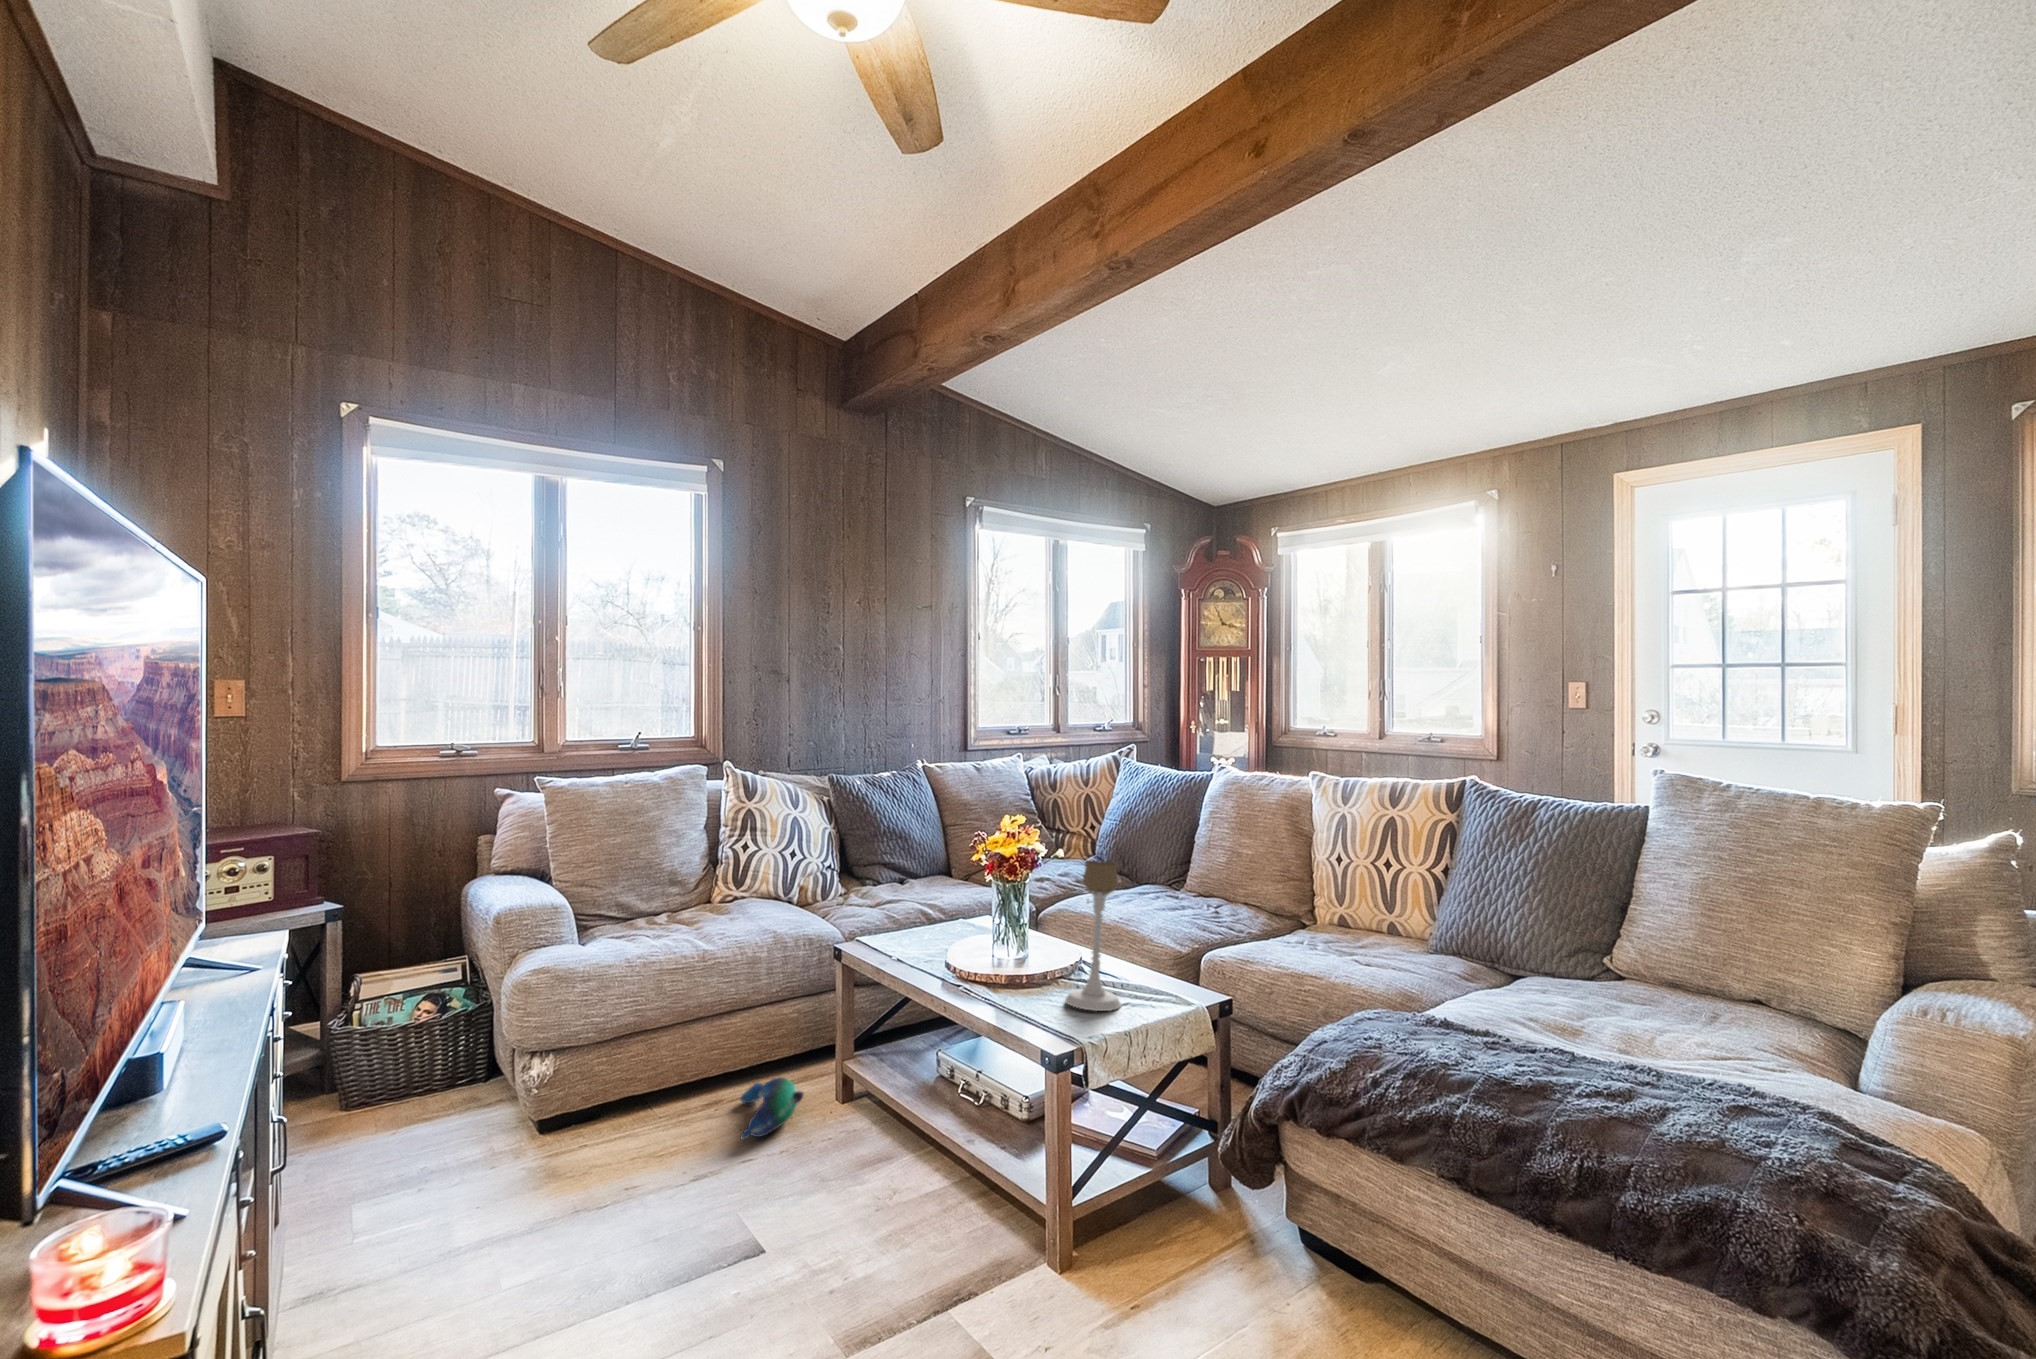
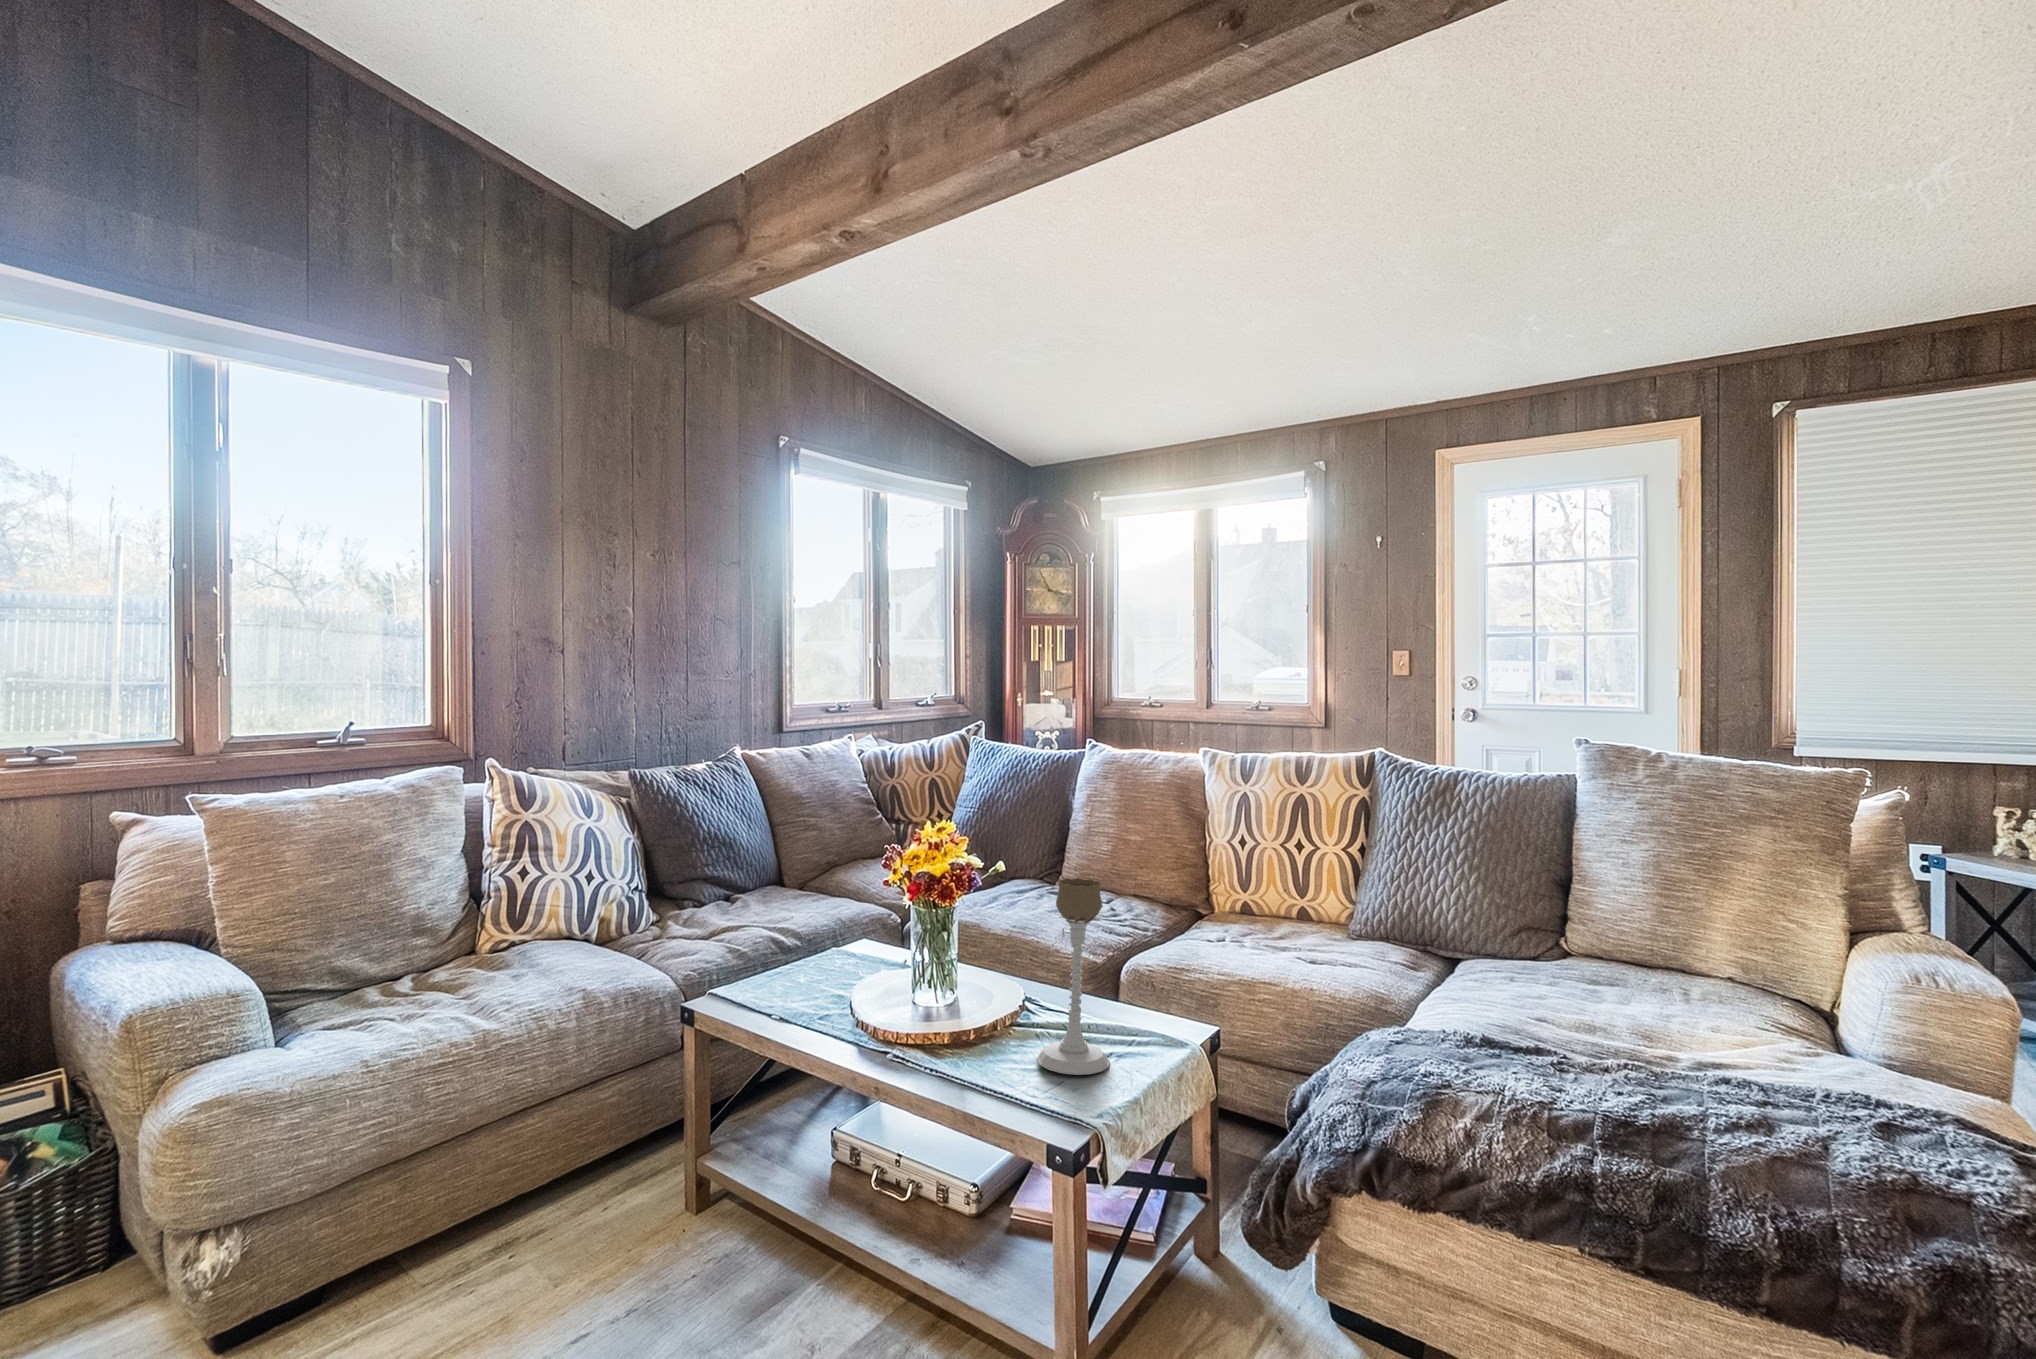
plush toy: present [740,1077,804,1139] -> none [546,1192,648,1301]

